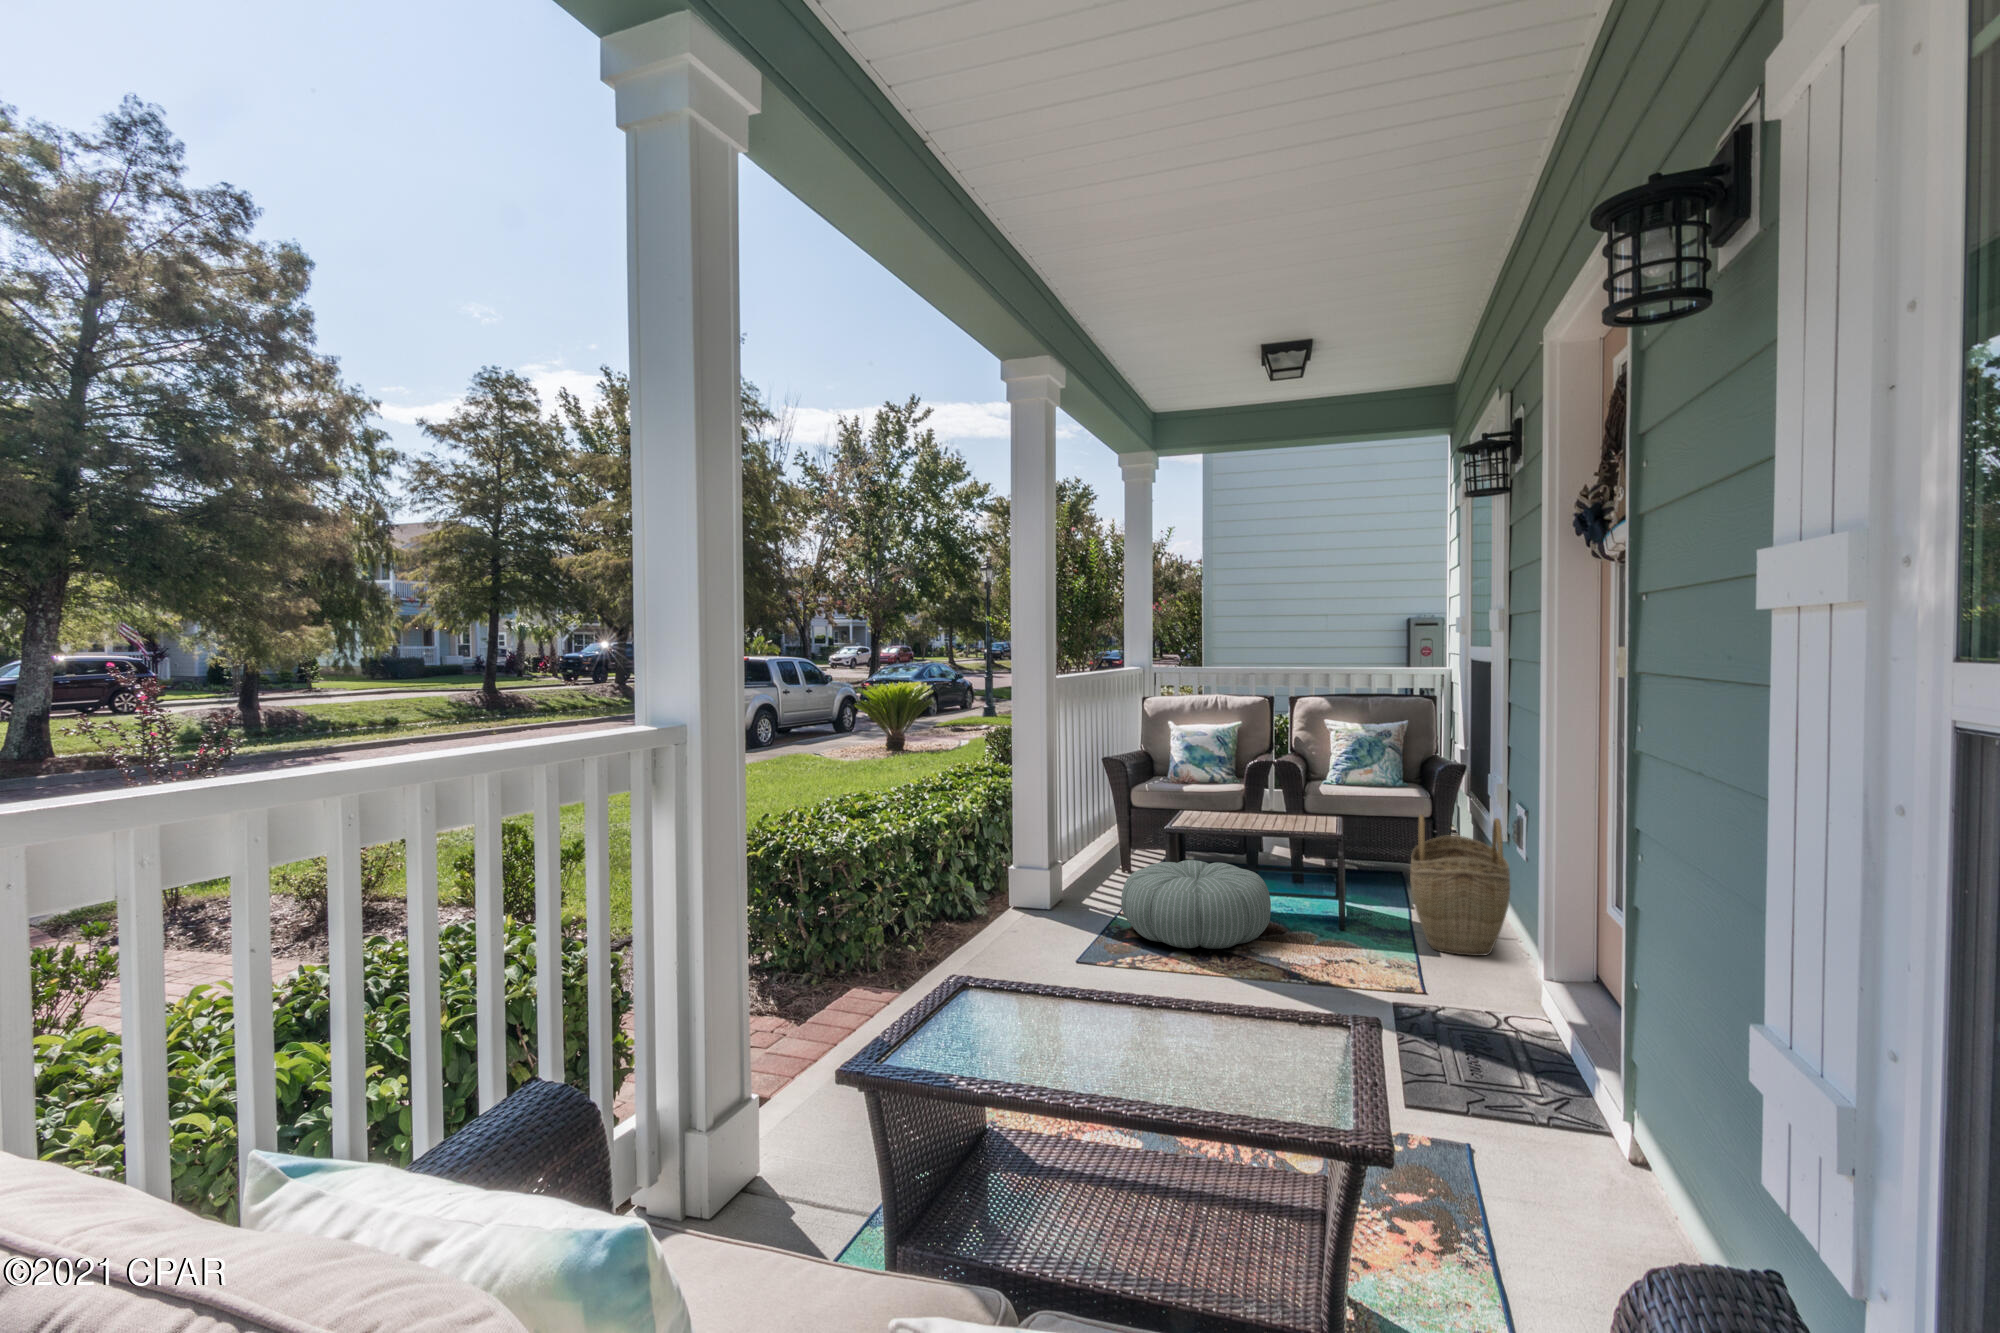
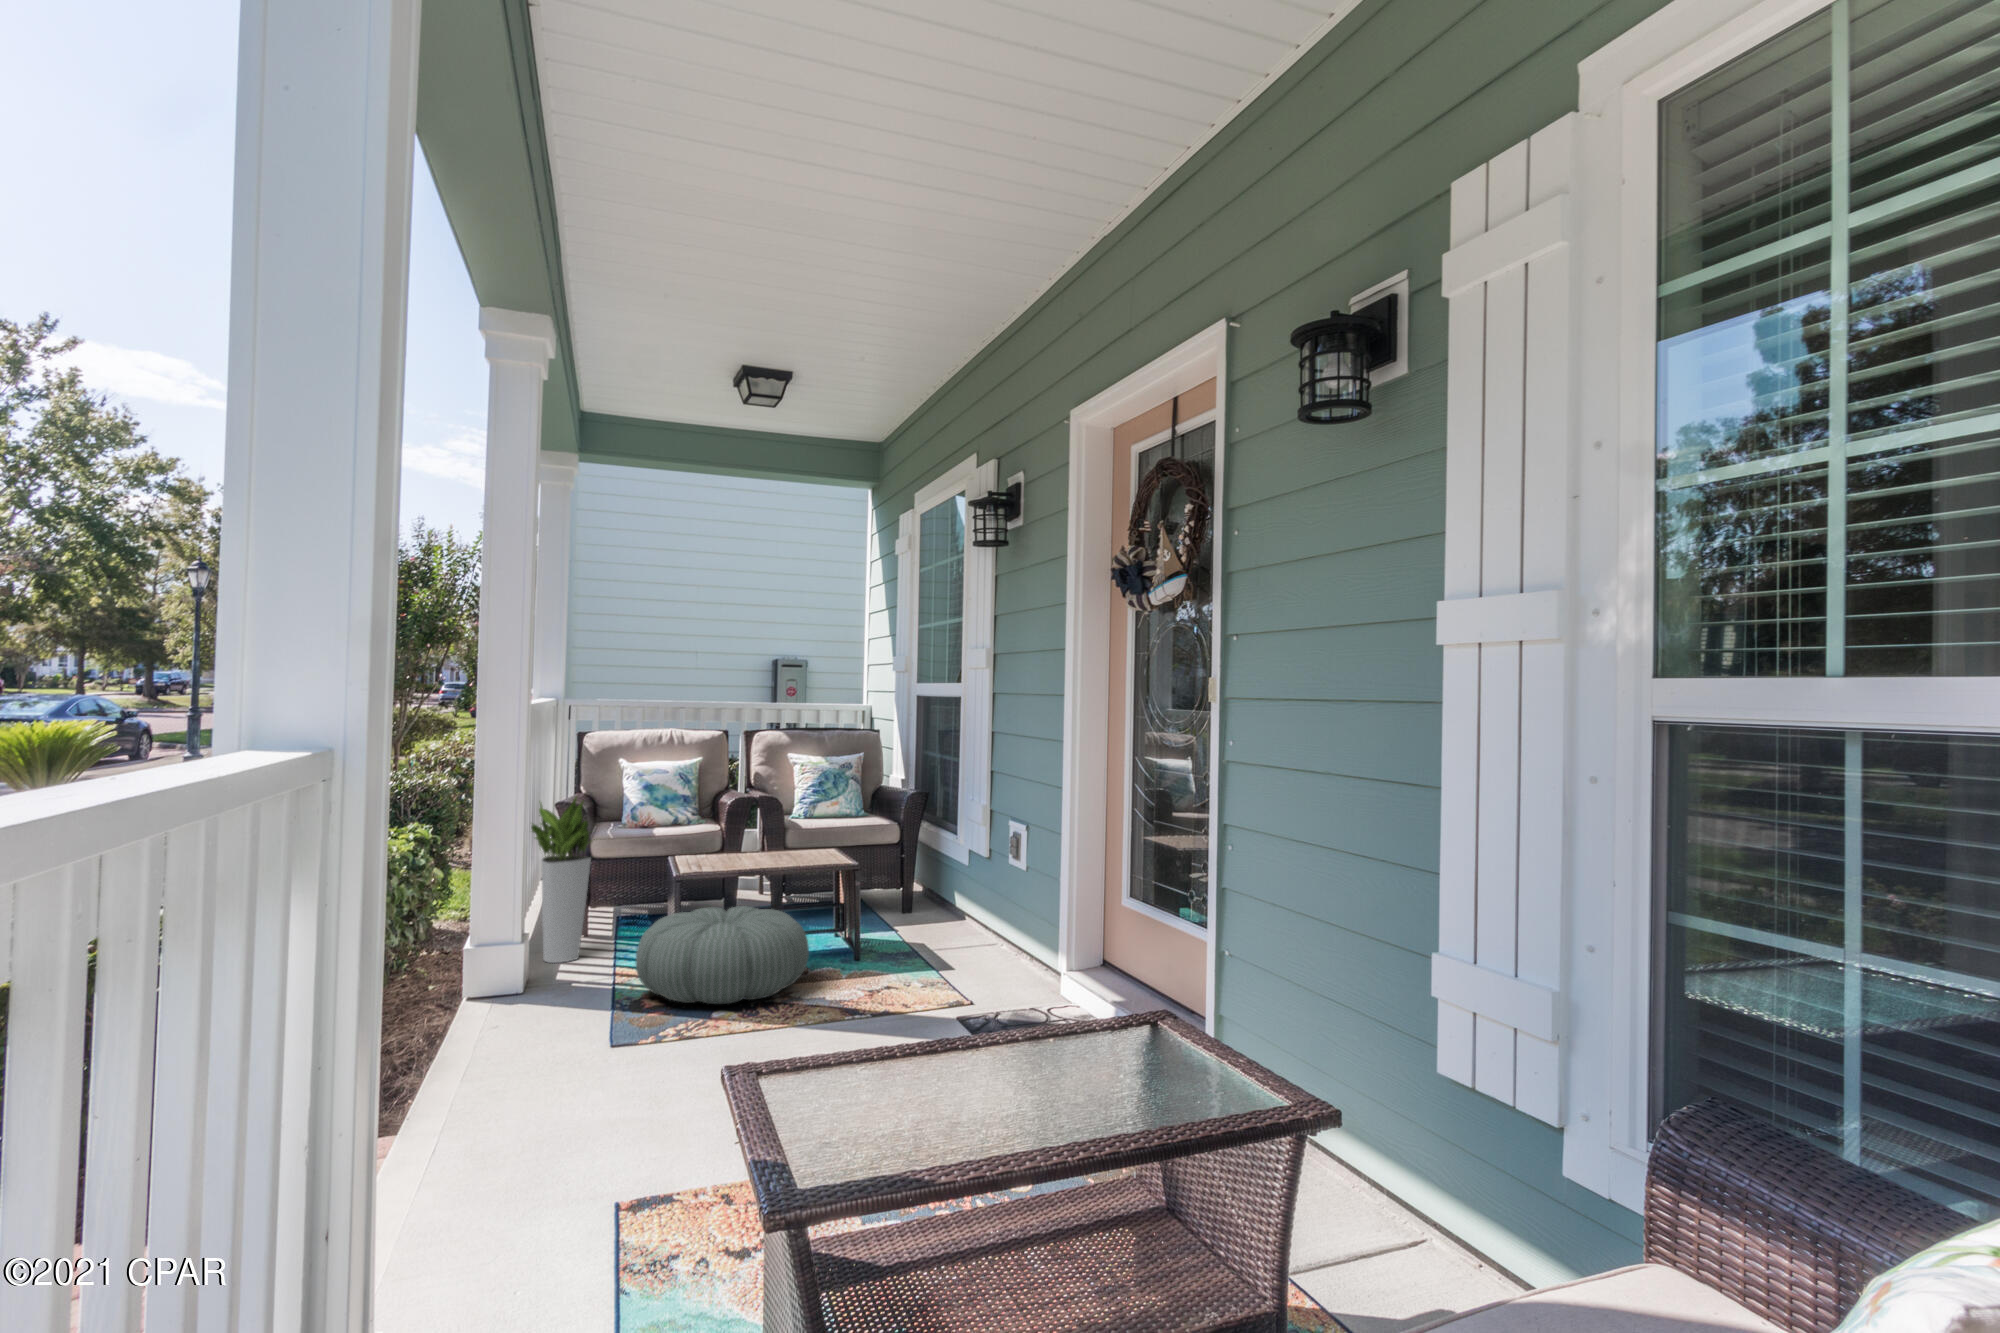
planter: none [1076,754,1129,889] -> present [531,798,595,963]
woven basket: present [1410,815,1510,956] -> none [926,832,1019,966]

